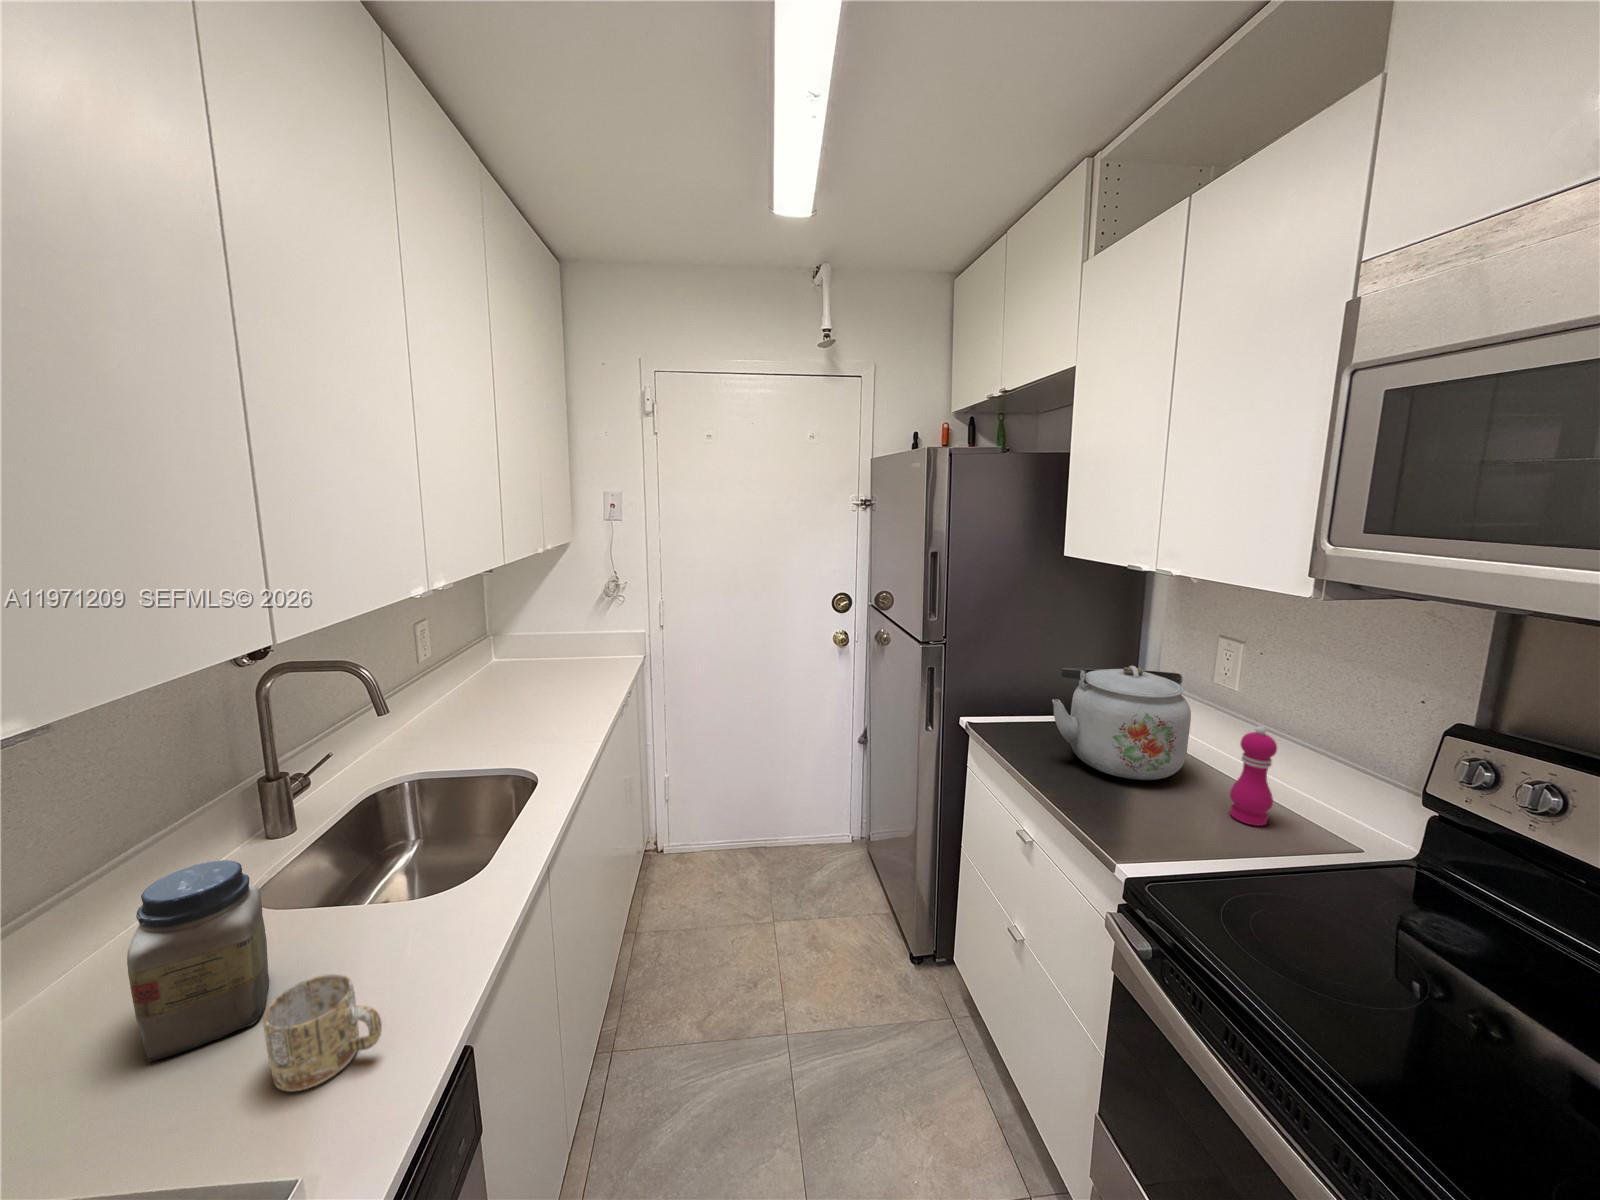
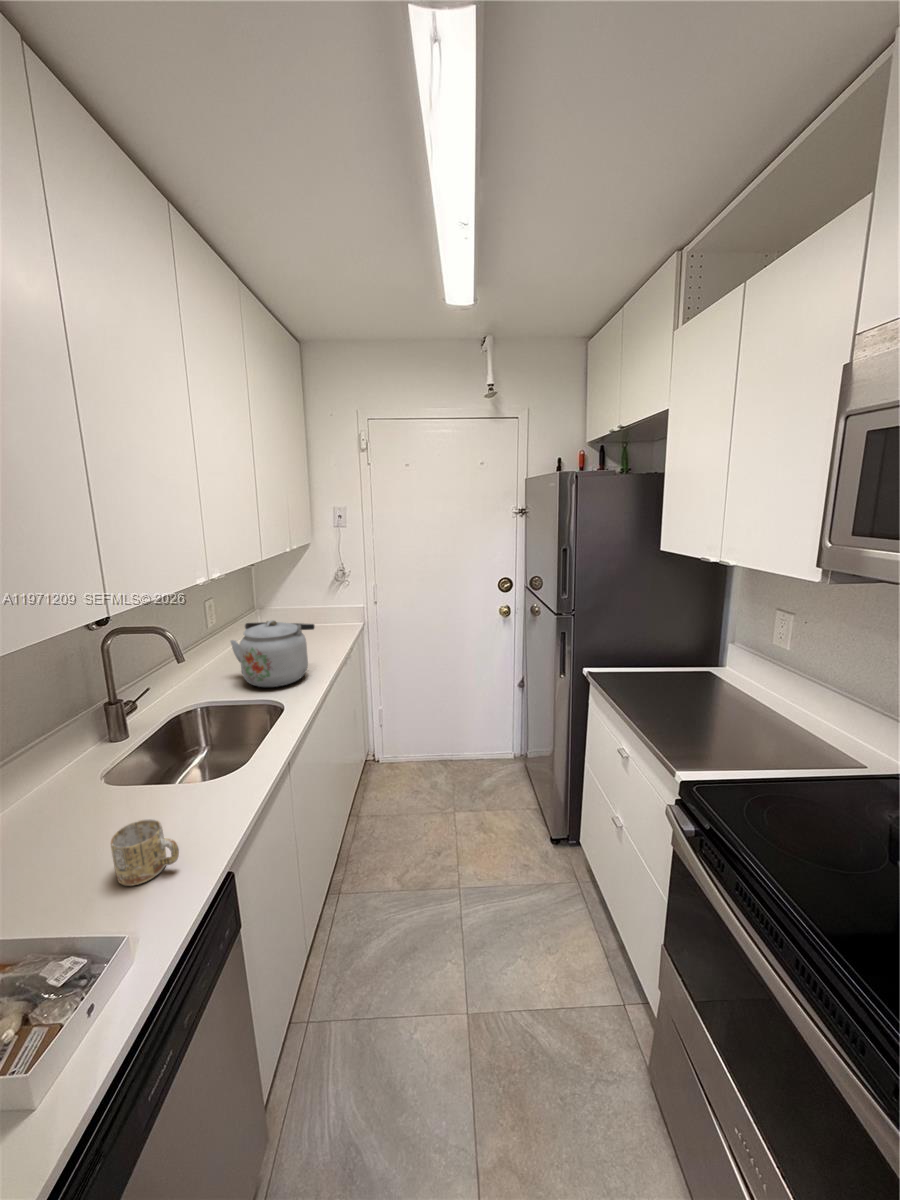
kettle: present [1052,666,1191,780] -> present [230,620,314,687]
pepper mill: present [1230,726,1277,826] -> none [771,677,806,750]
jar: present [127,860,269,1062] -> none [34,749,115,866]

